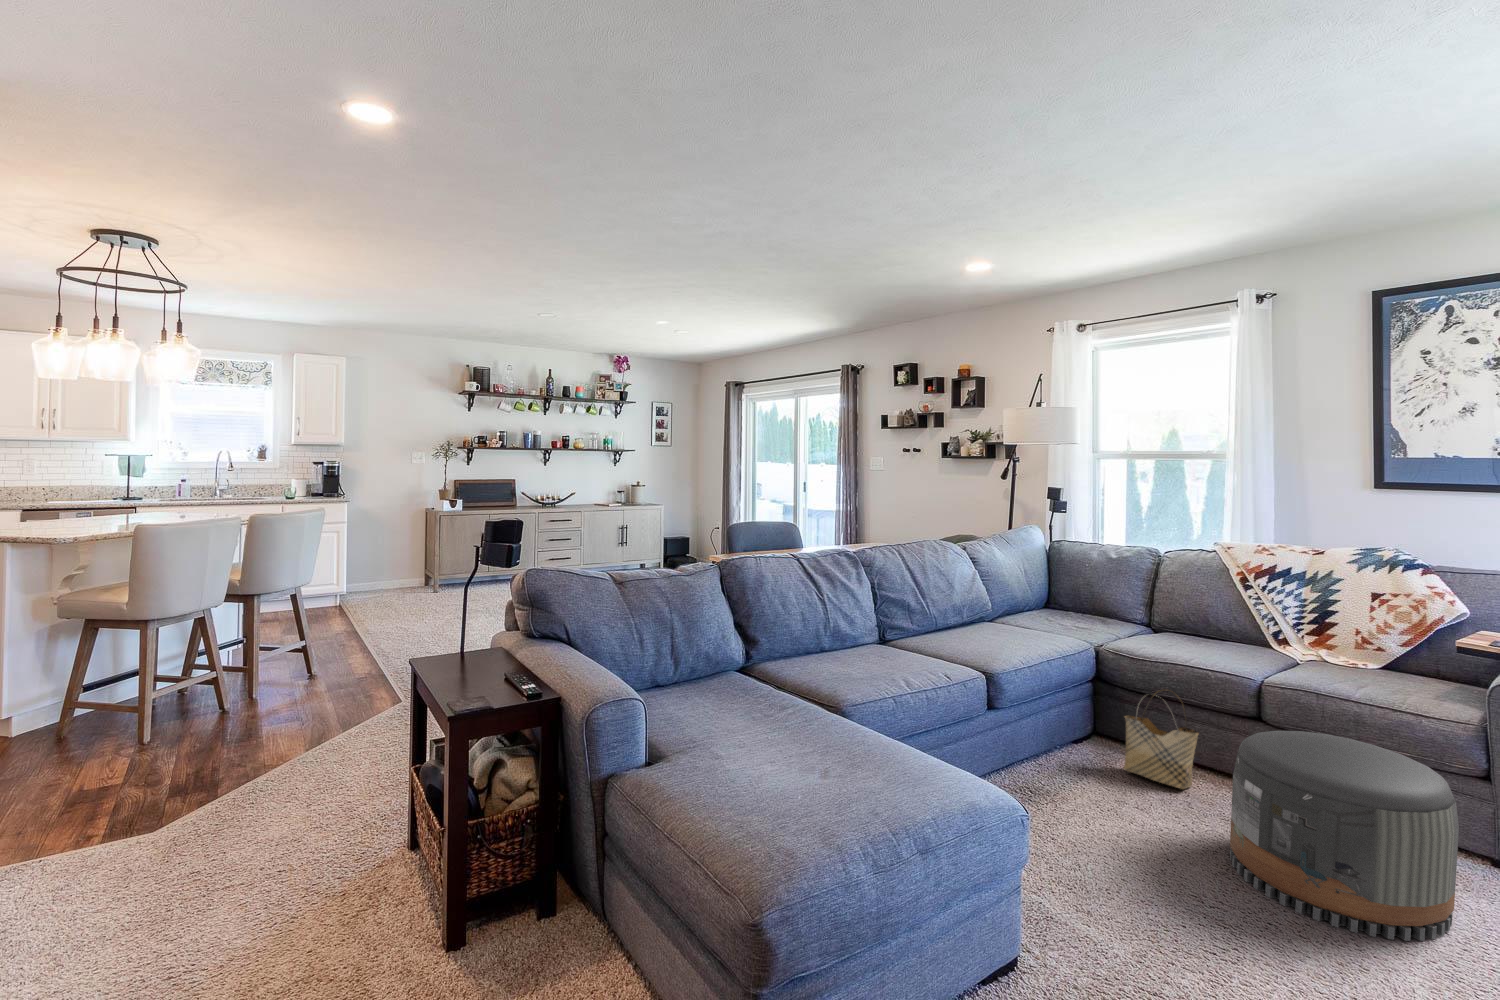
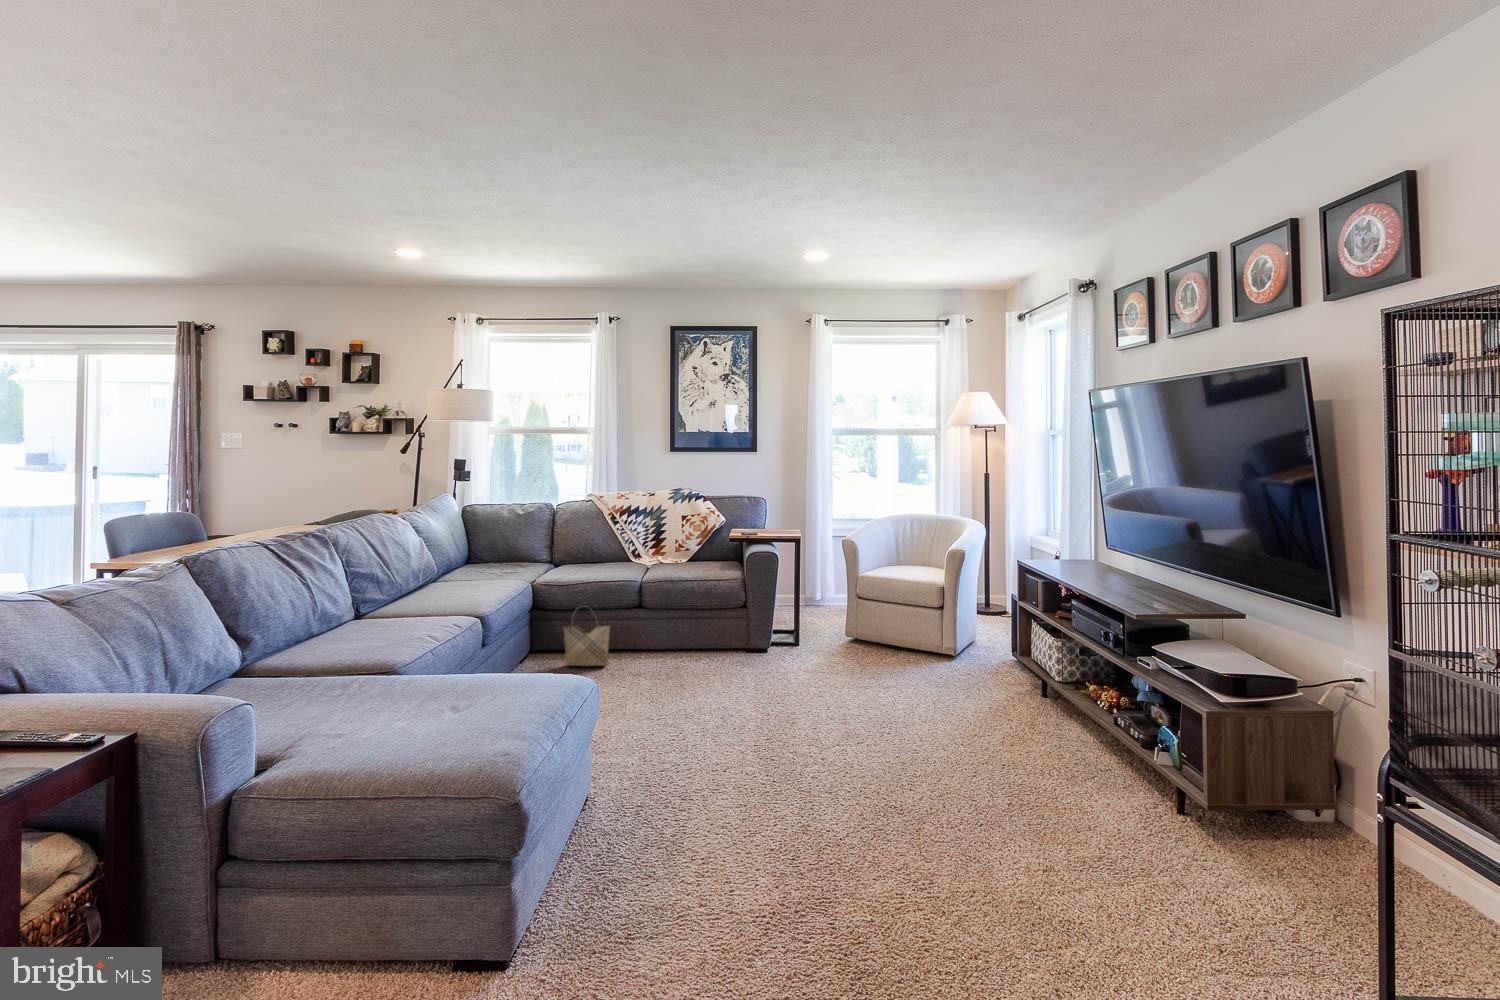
pouf: present [1230,731,1459,941] -> none [642,603,743,704]

